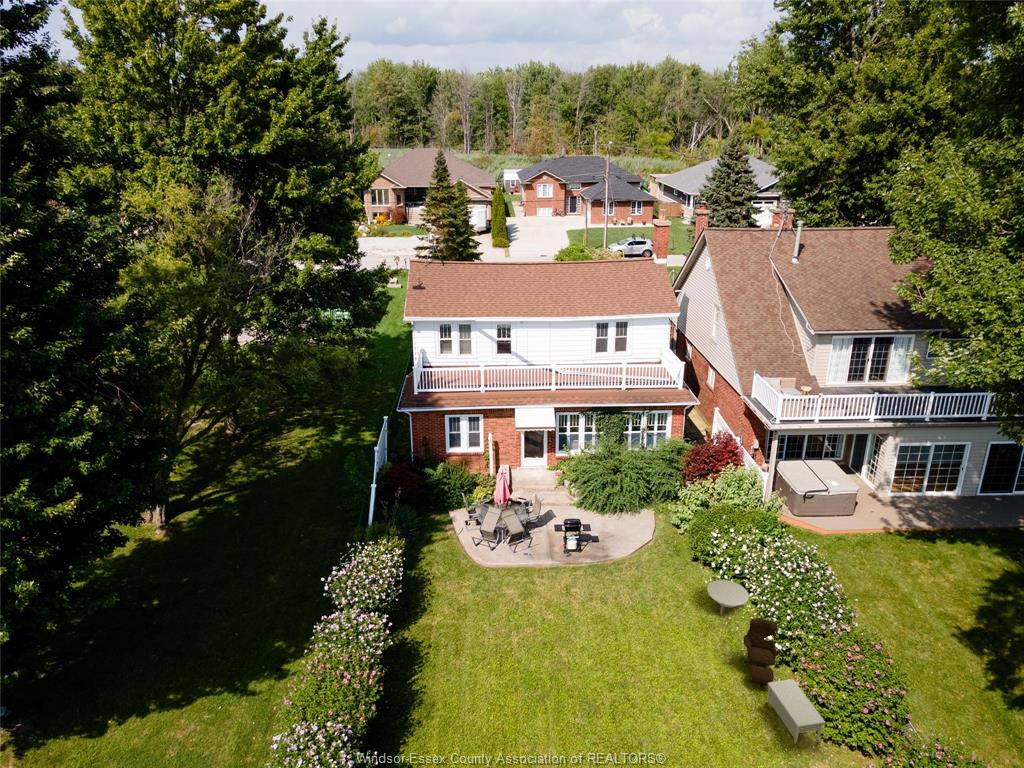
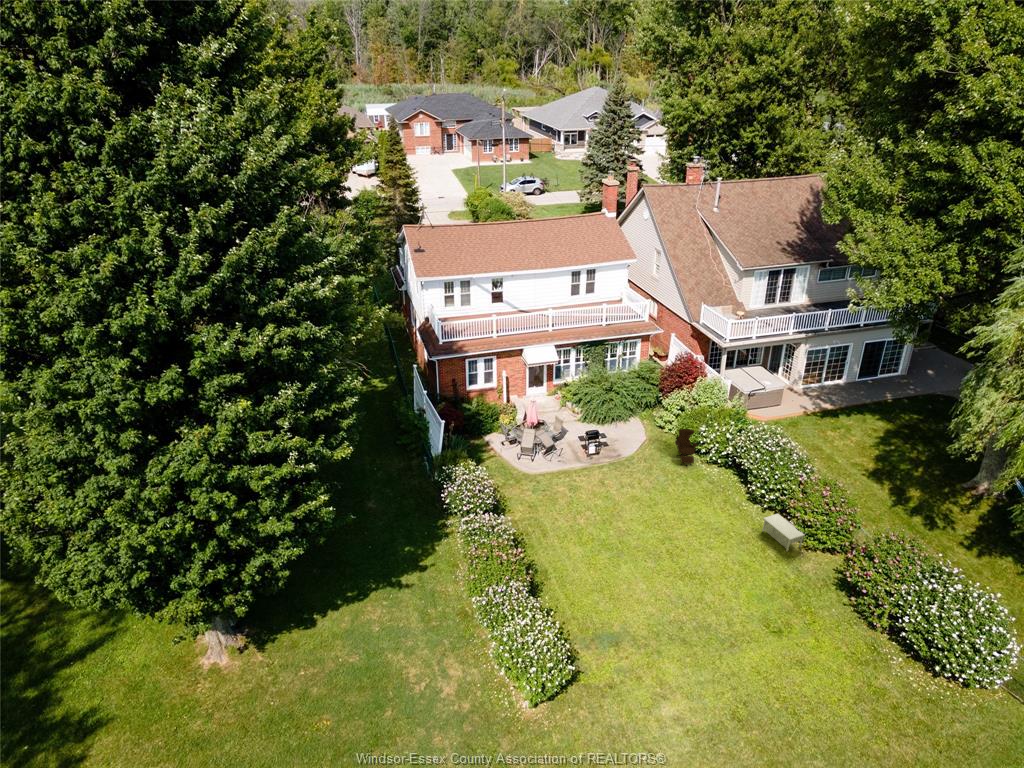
round table: present [707,580,749,616] -> none [702,459,732,483]
lounge chair: present [743,618,780,688] -> present [675,429,697,464]

